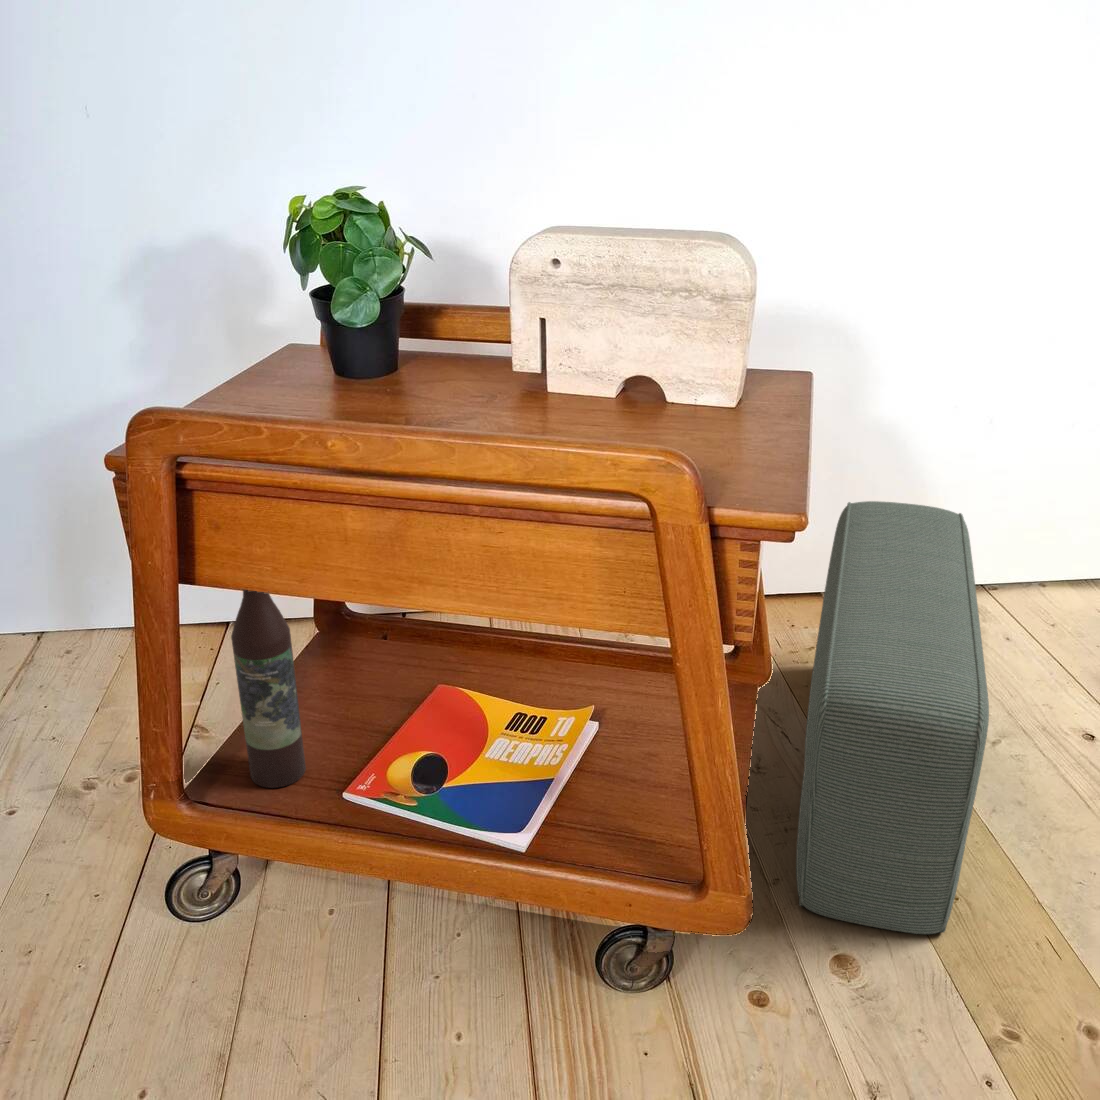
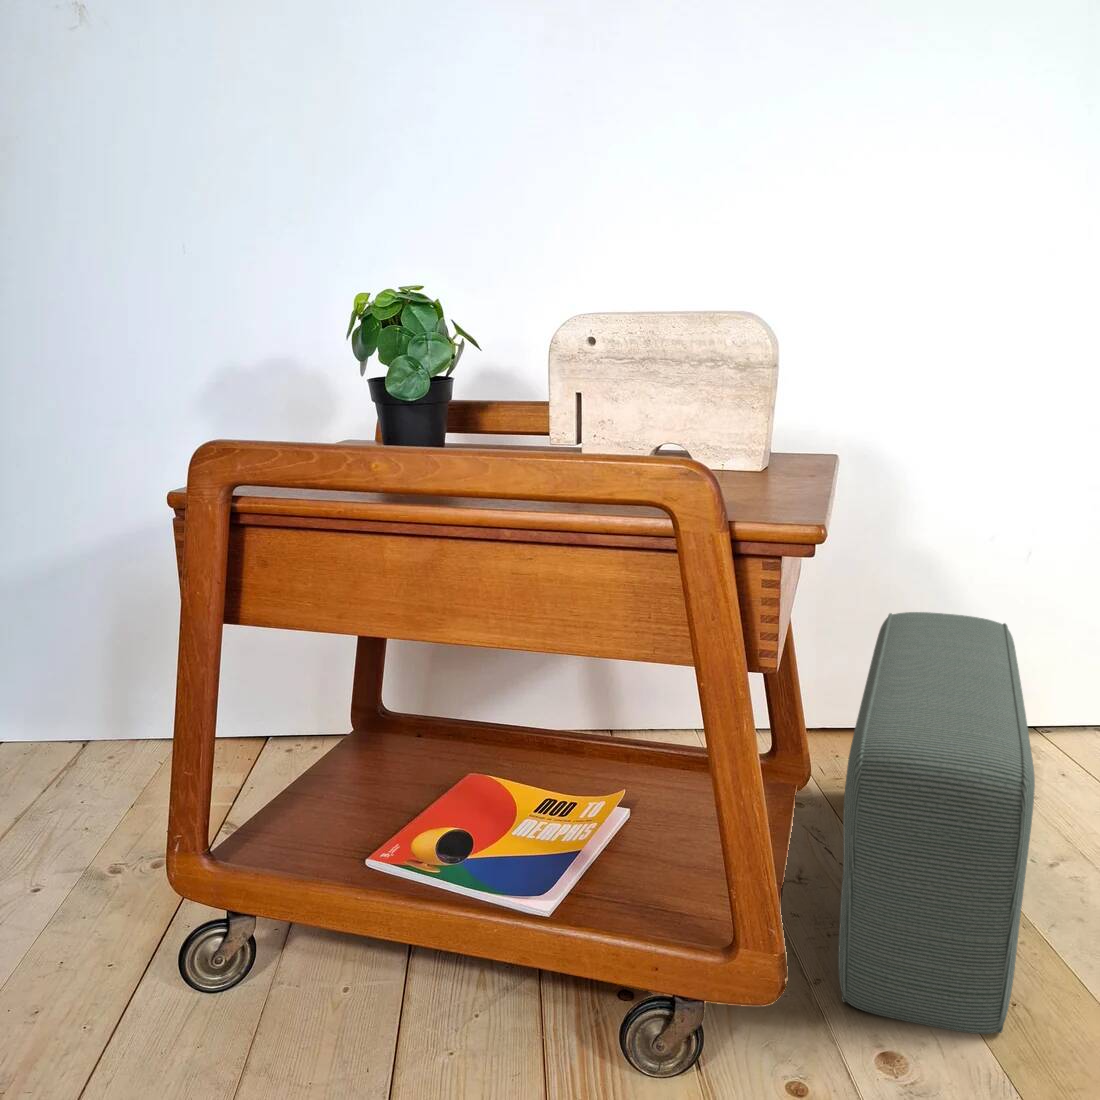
wine bottle: present [231,590,306,788] -> none [264,595,329,848]

